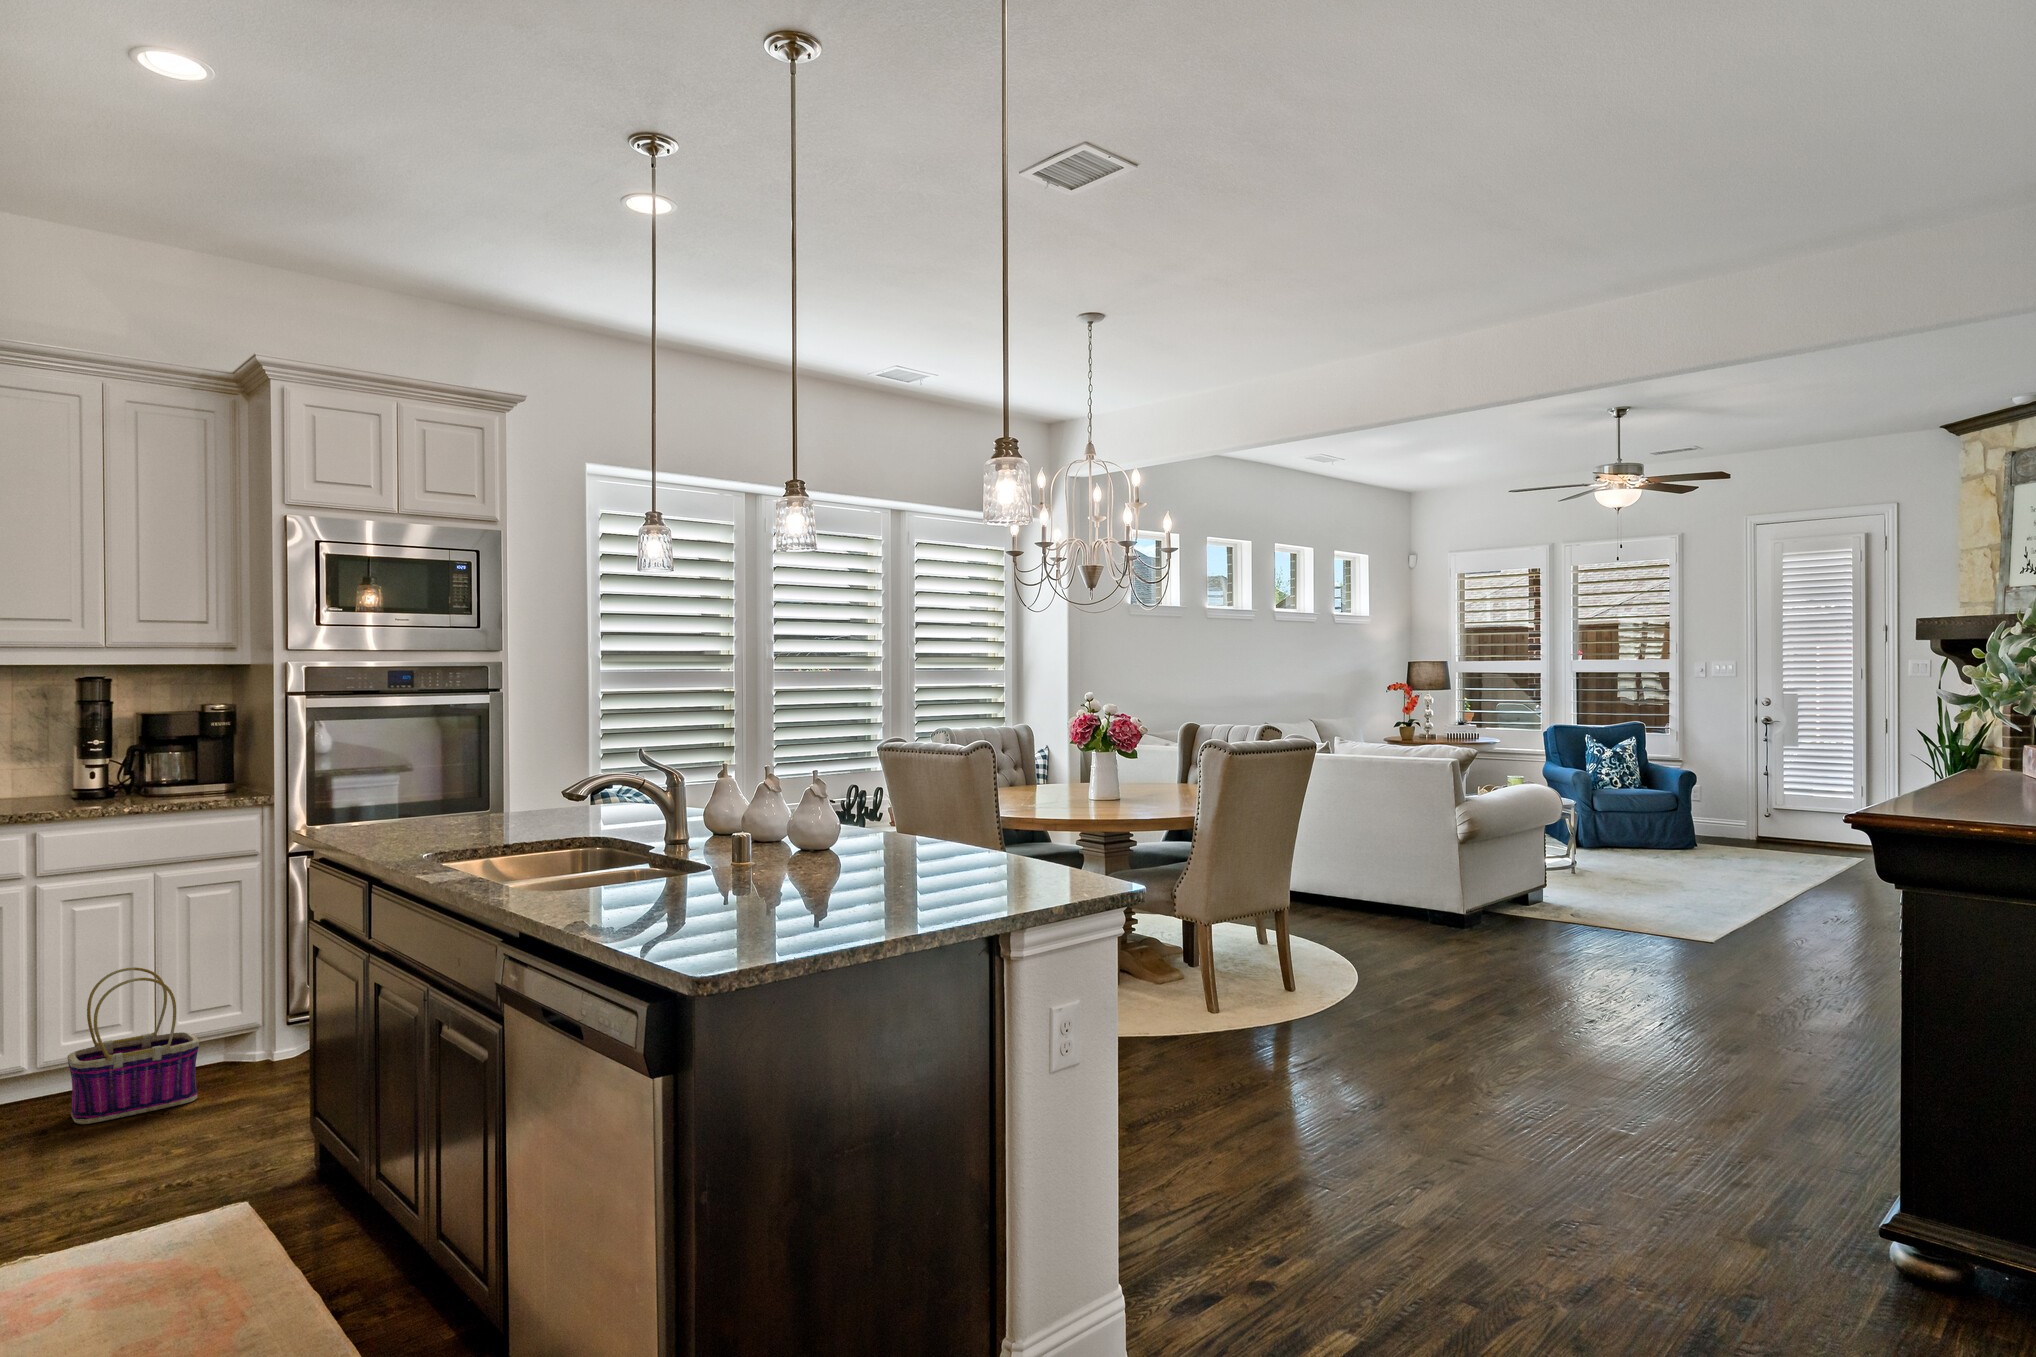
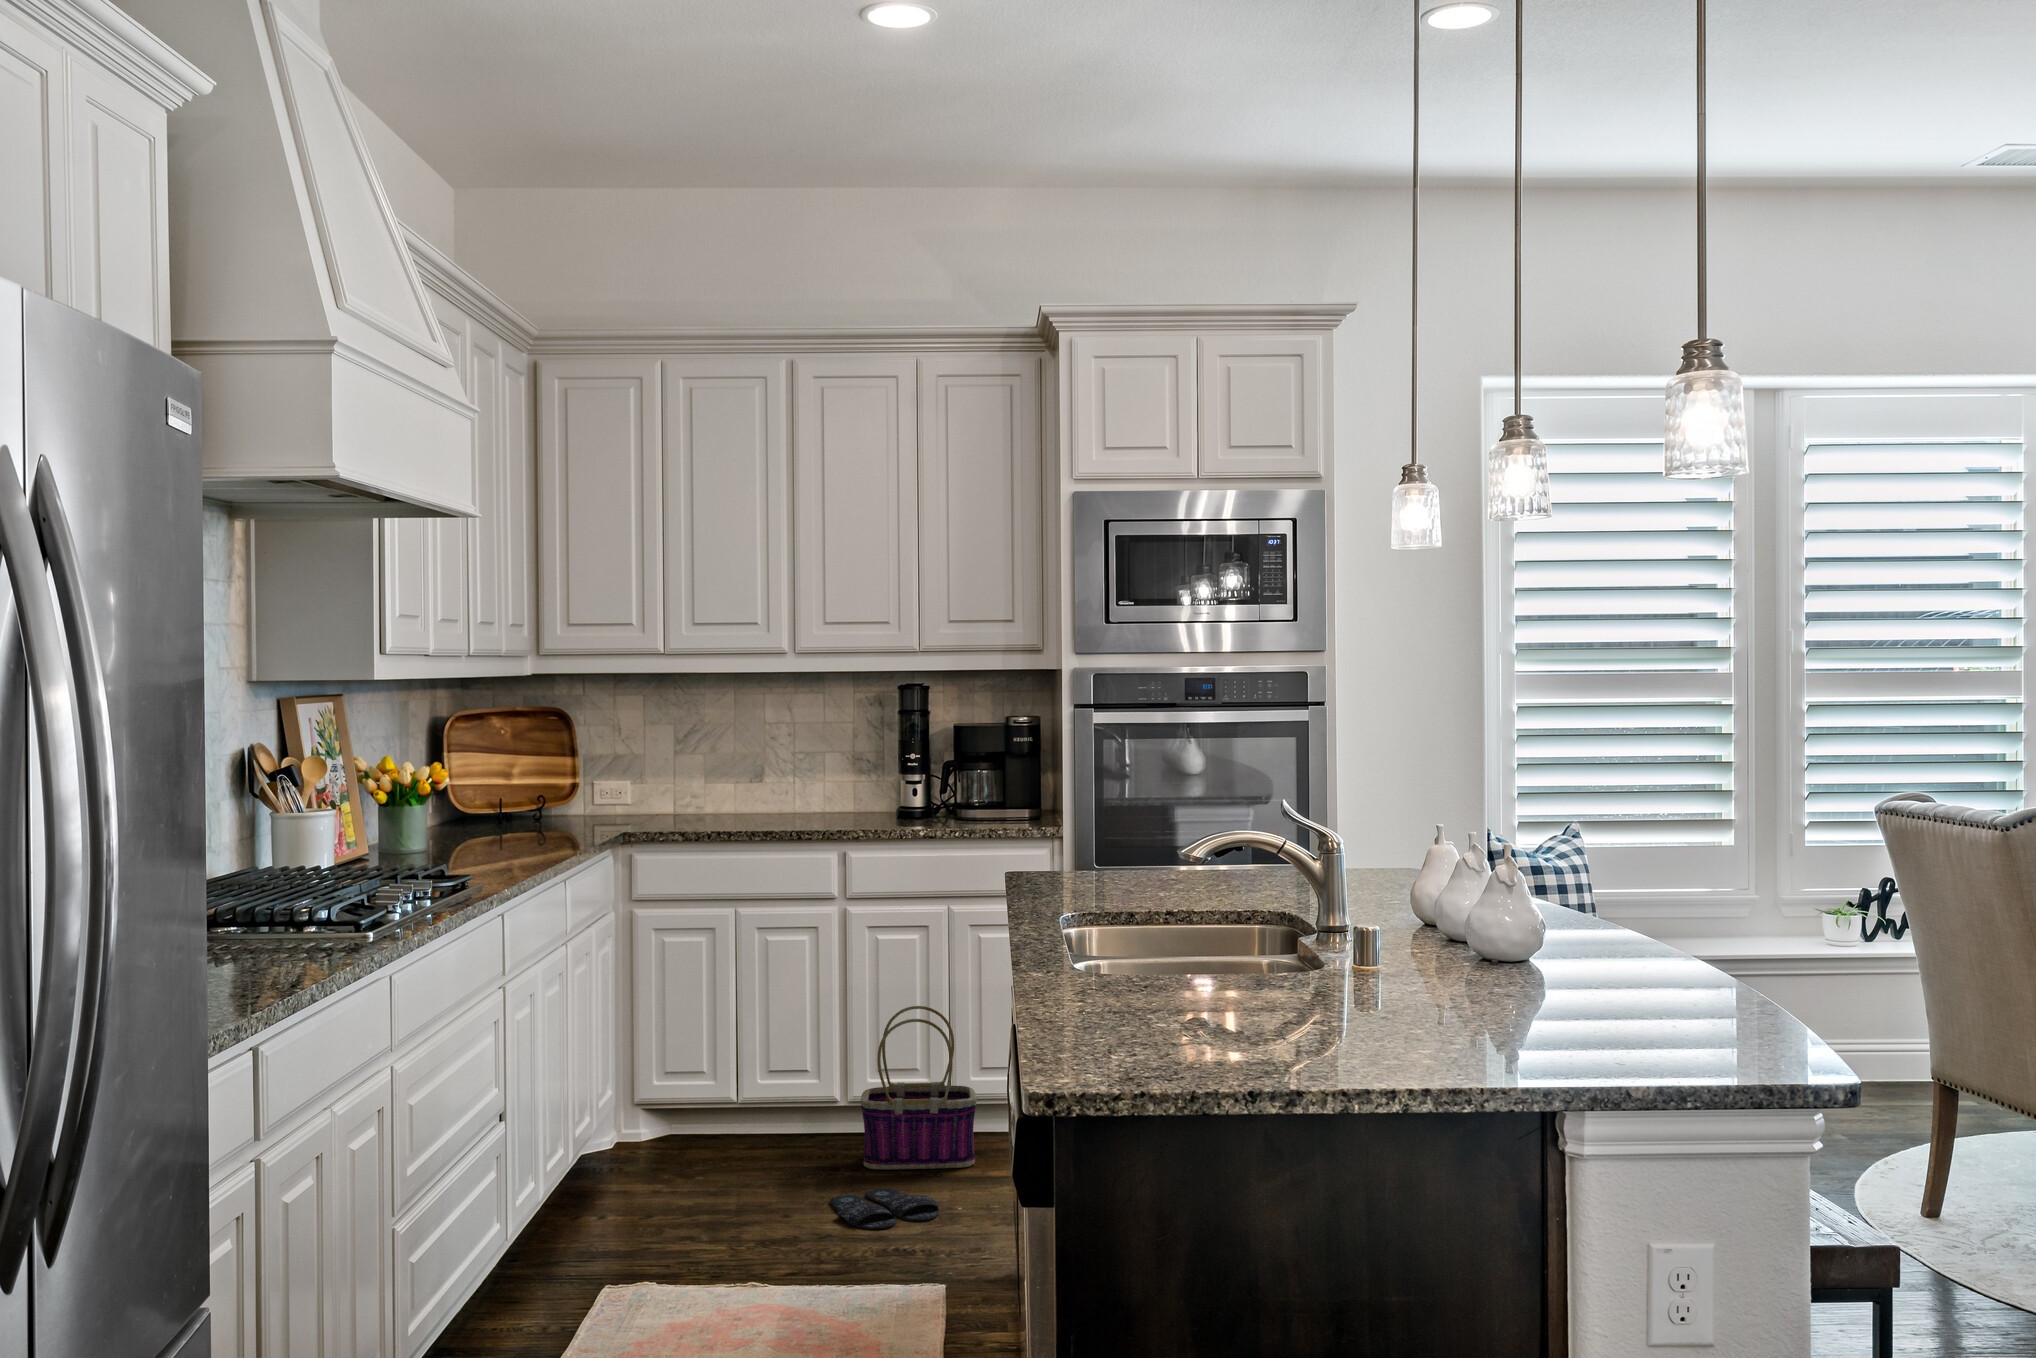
slippers: none [58,1132,189,1173] -> present [830,1188,939,1230]

